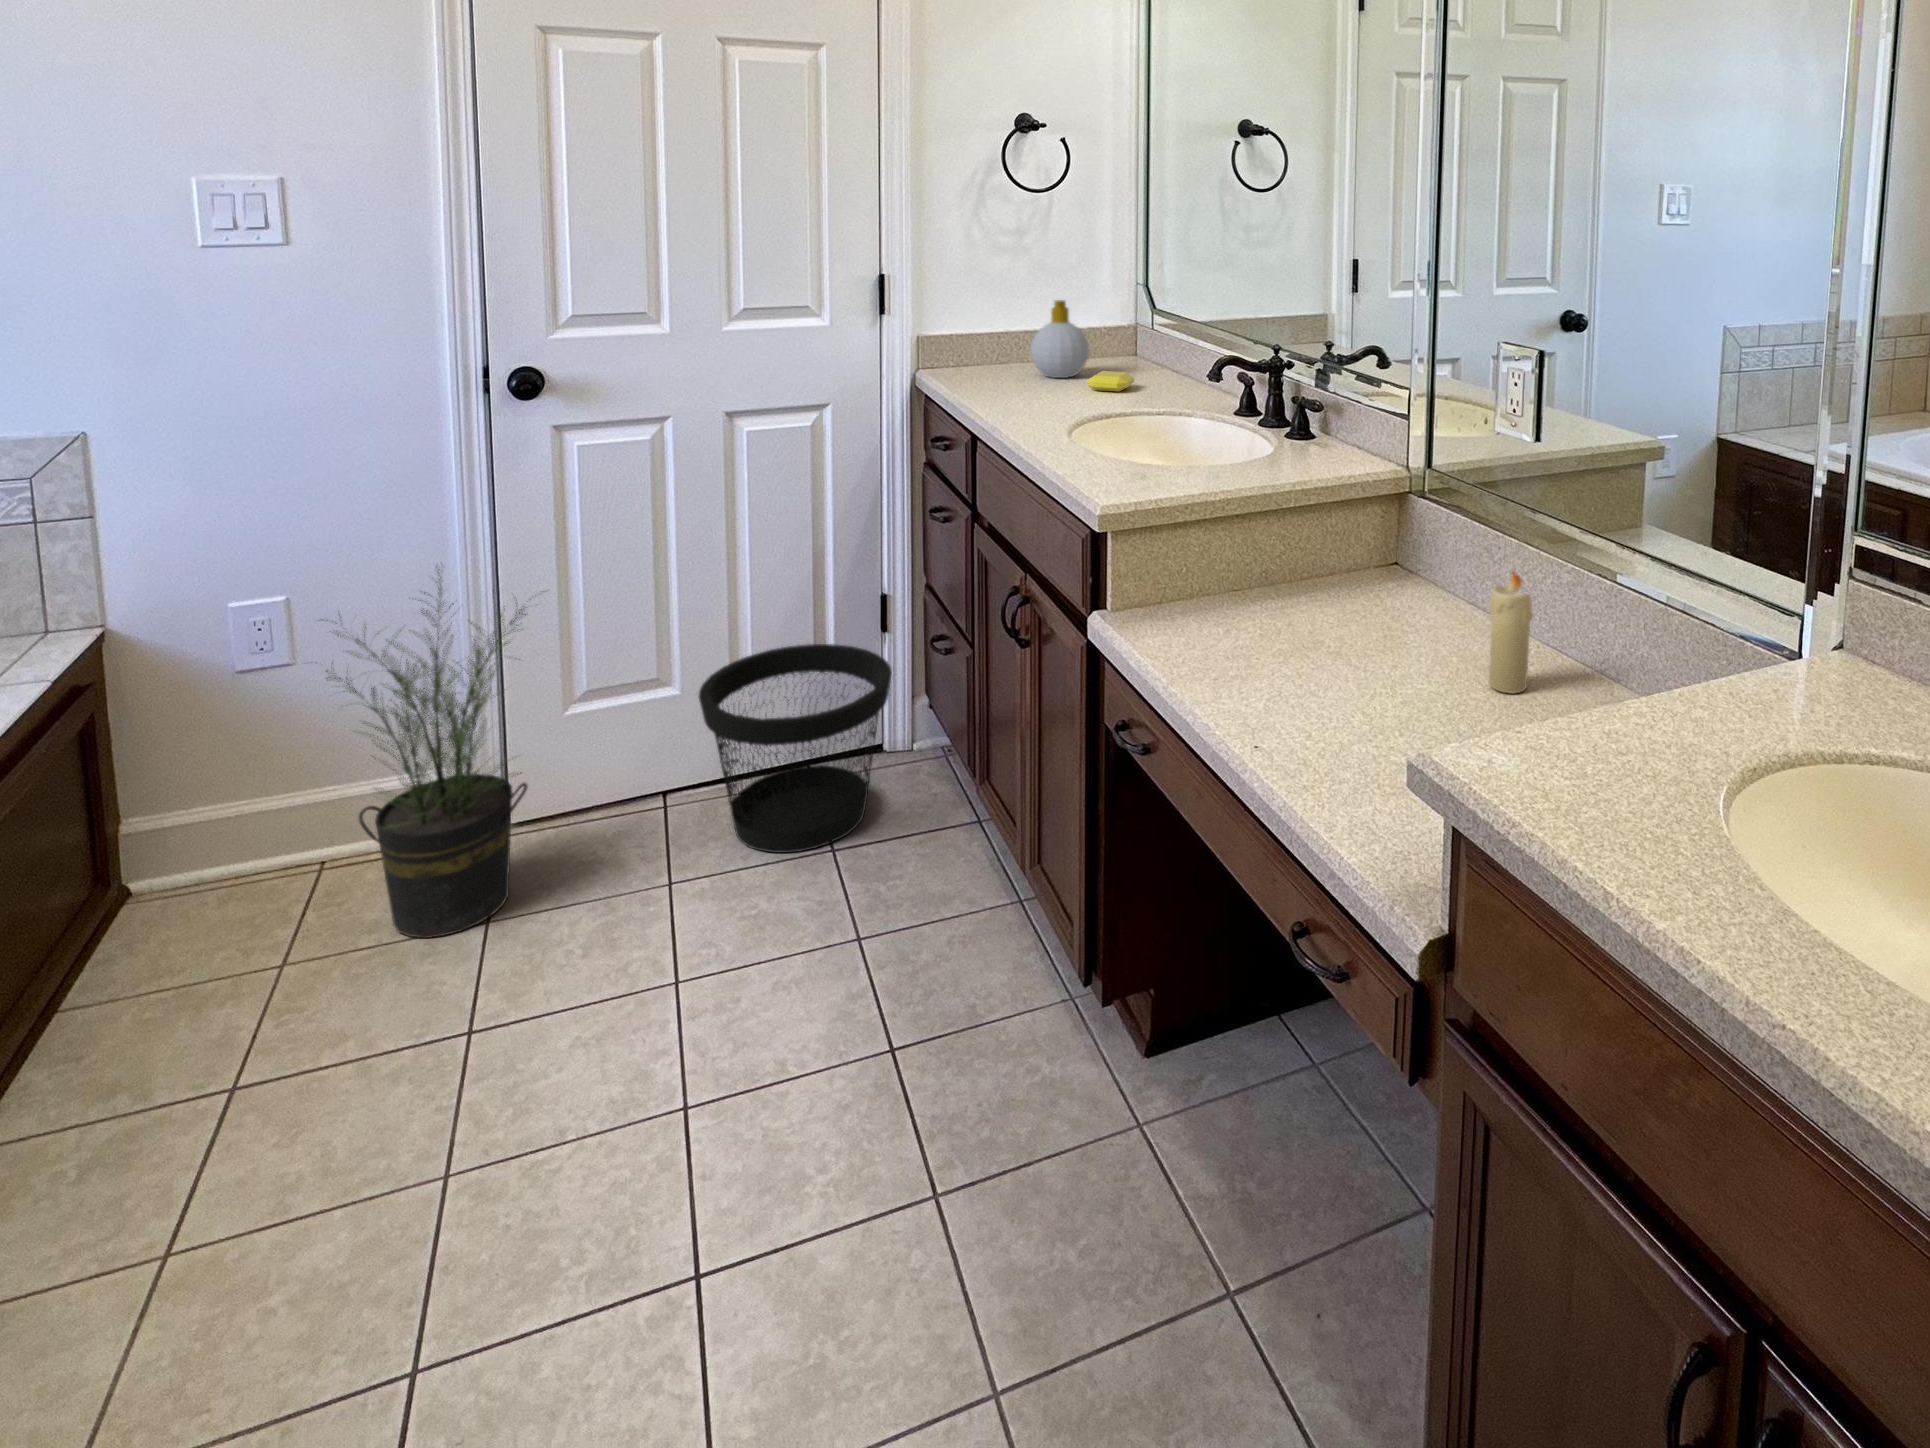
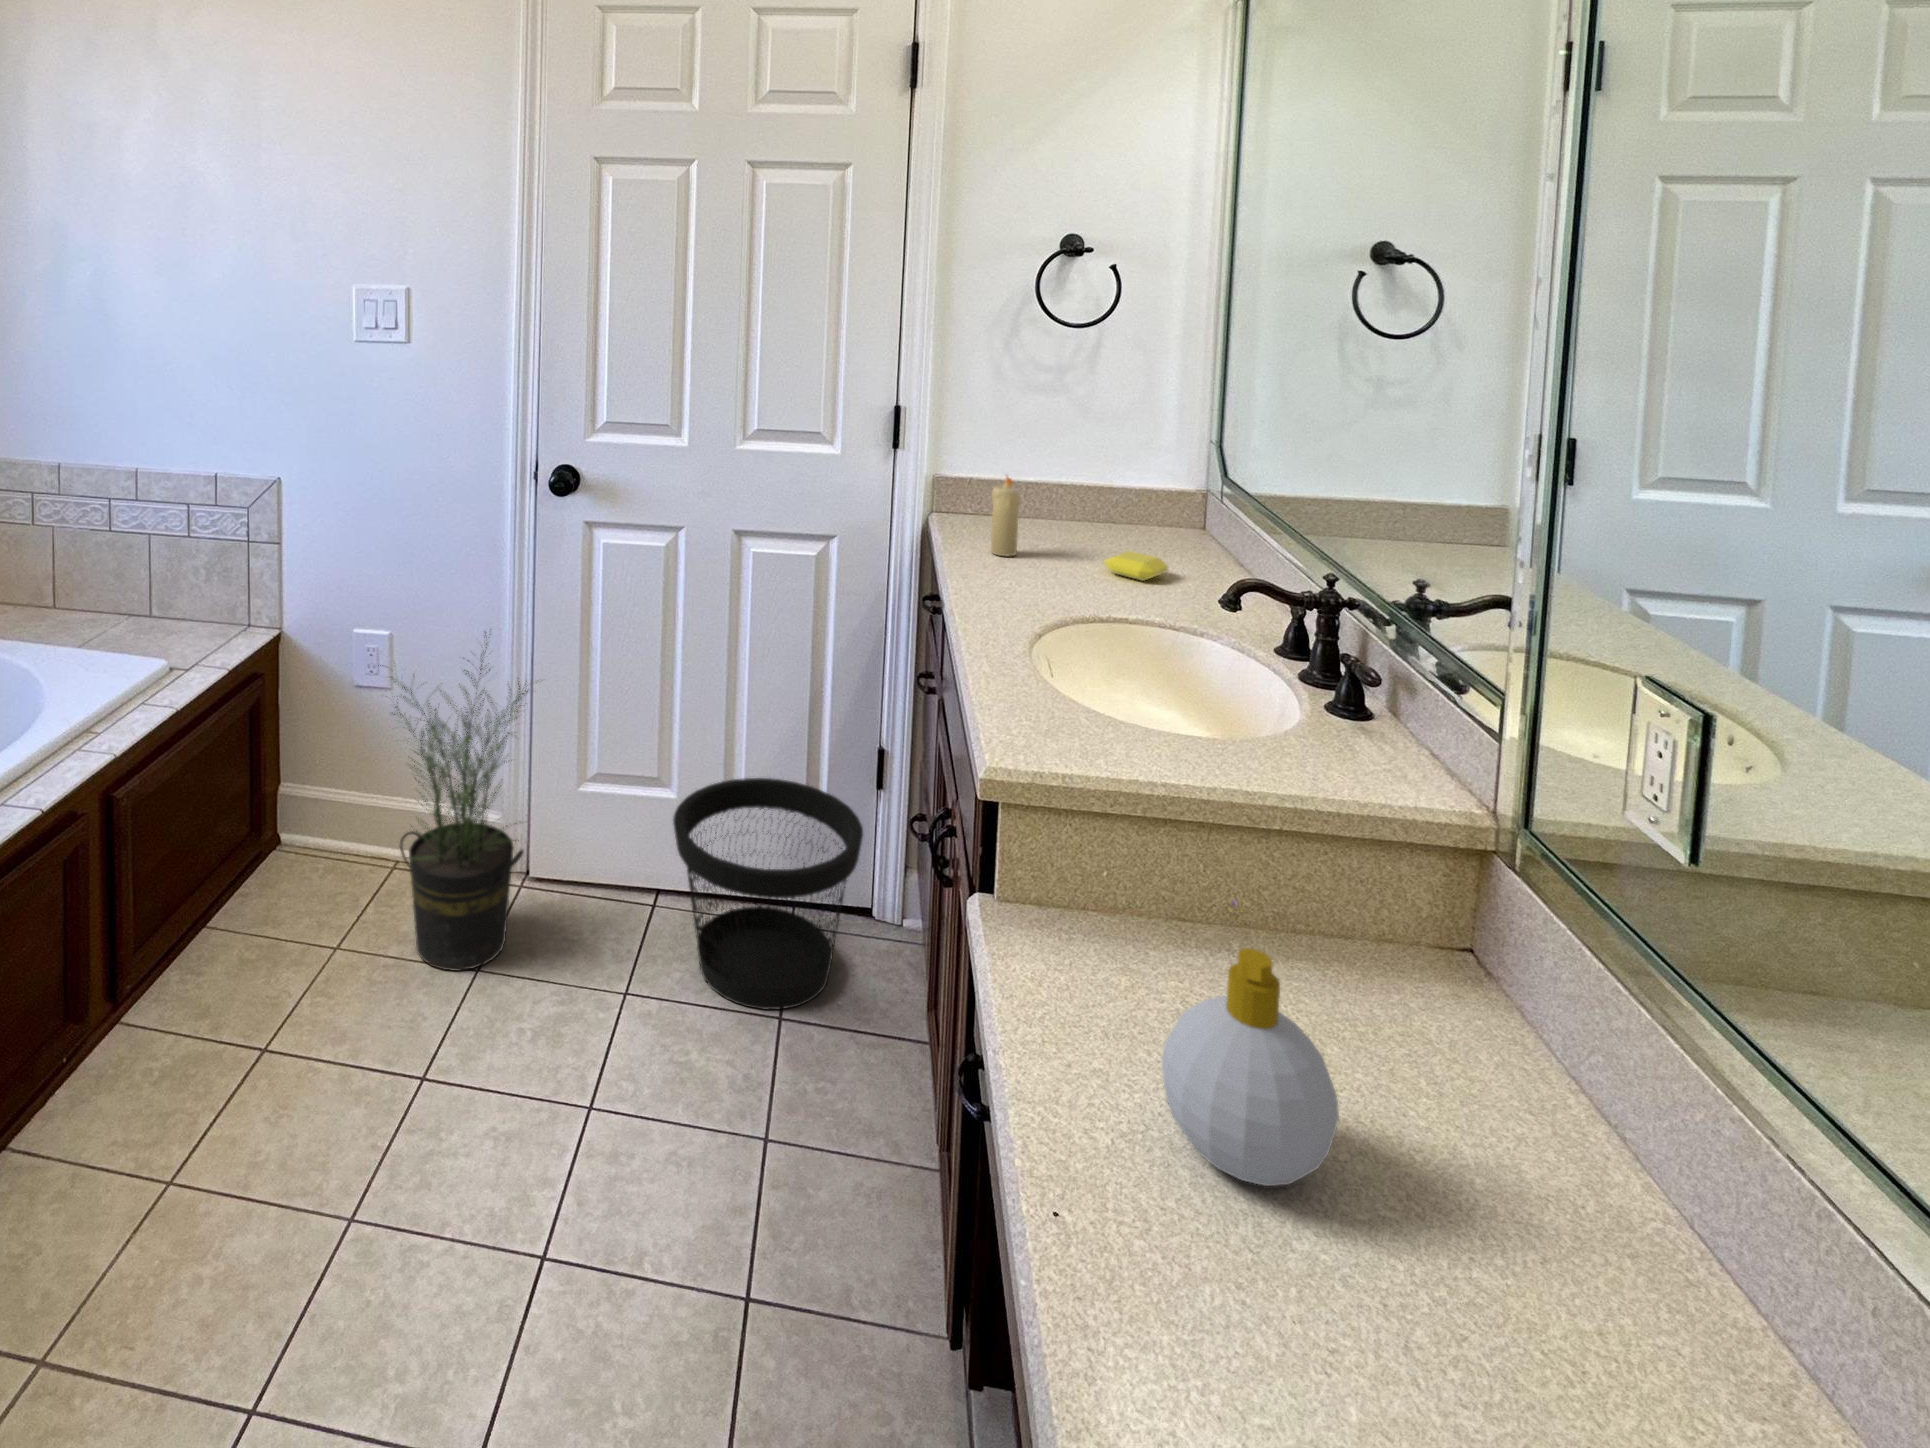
soap bottle: present [1031,300,1089,378] -> present [1162,948,1339,1186]
candle: present [1489,571,1532,694] -> present [991,476,1020,556]

